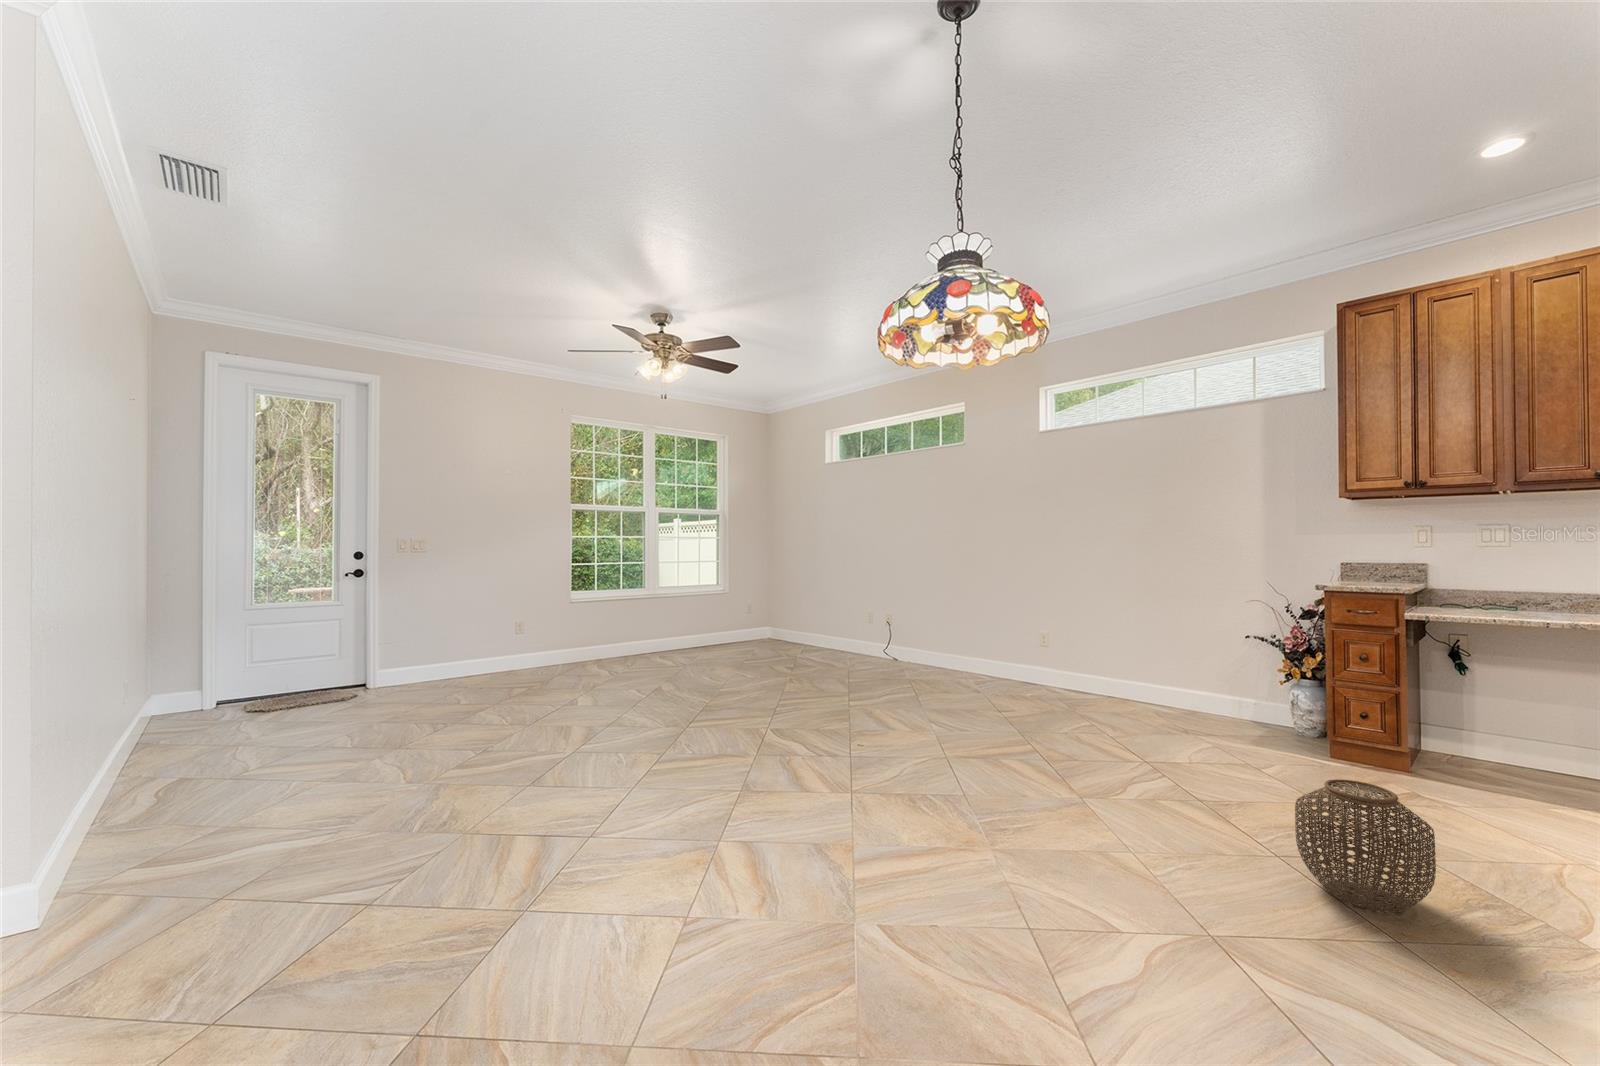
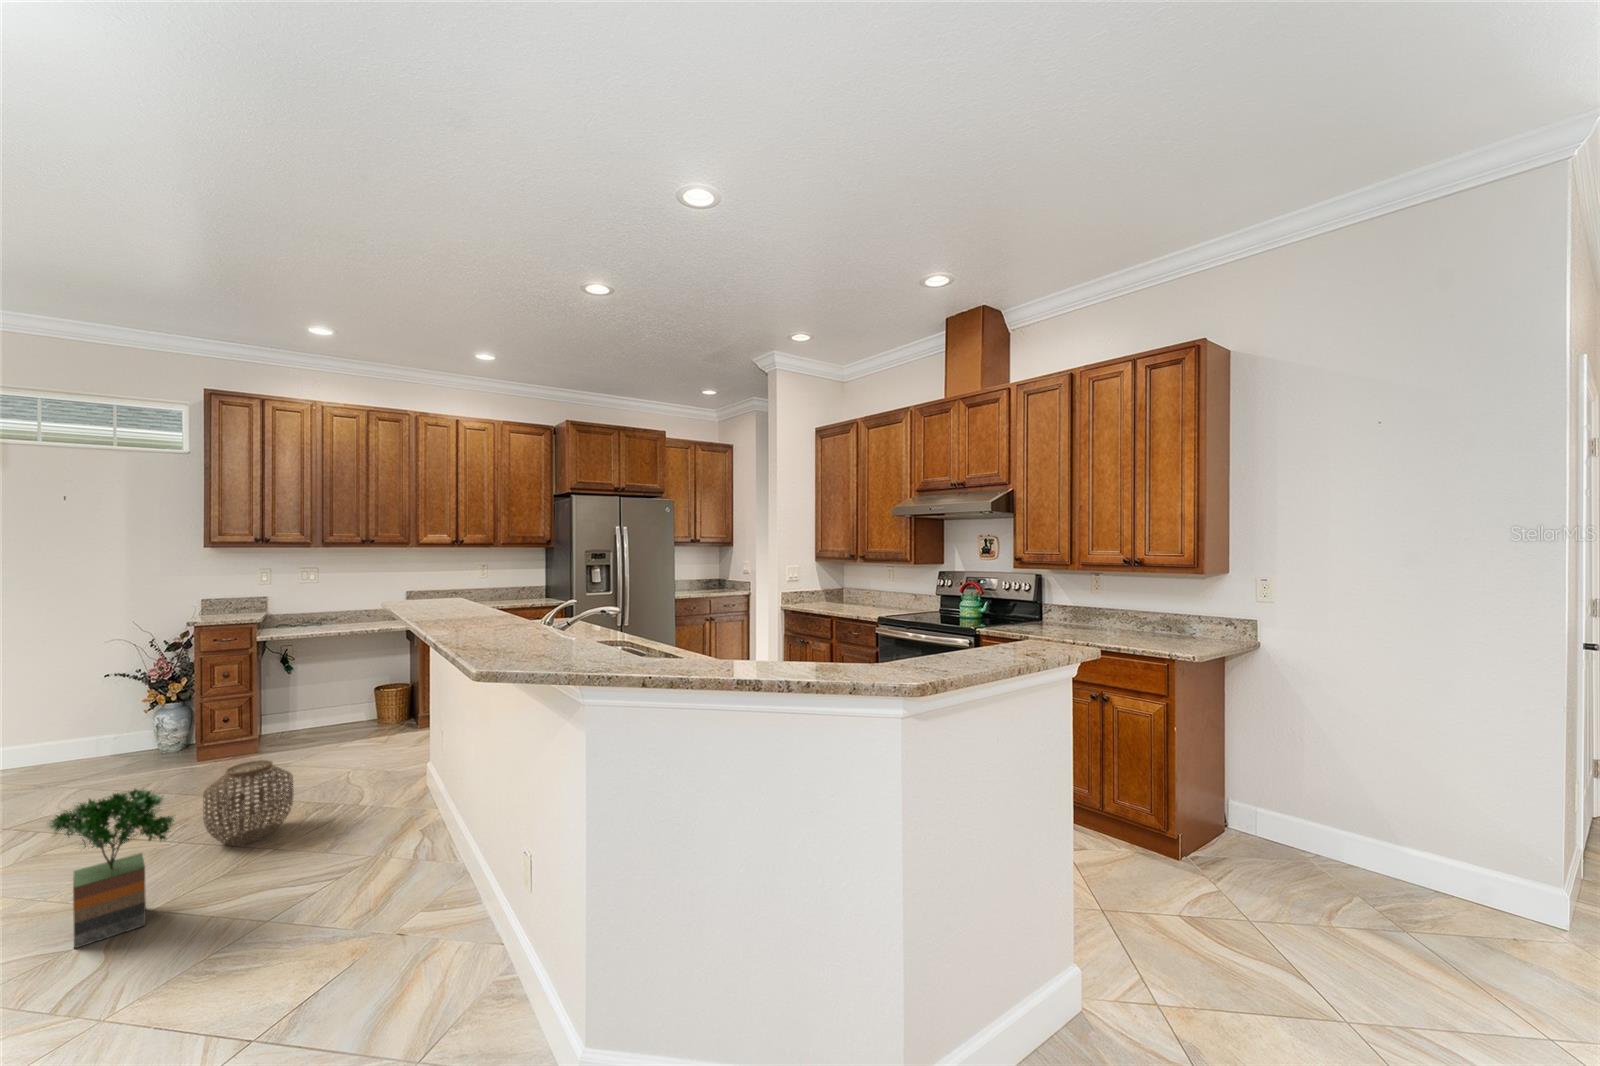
potted tree: none [1105,750,1233,947] -> present [47,789,175,948]

